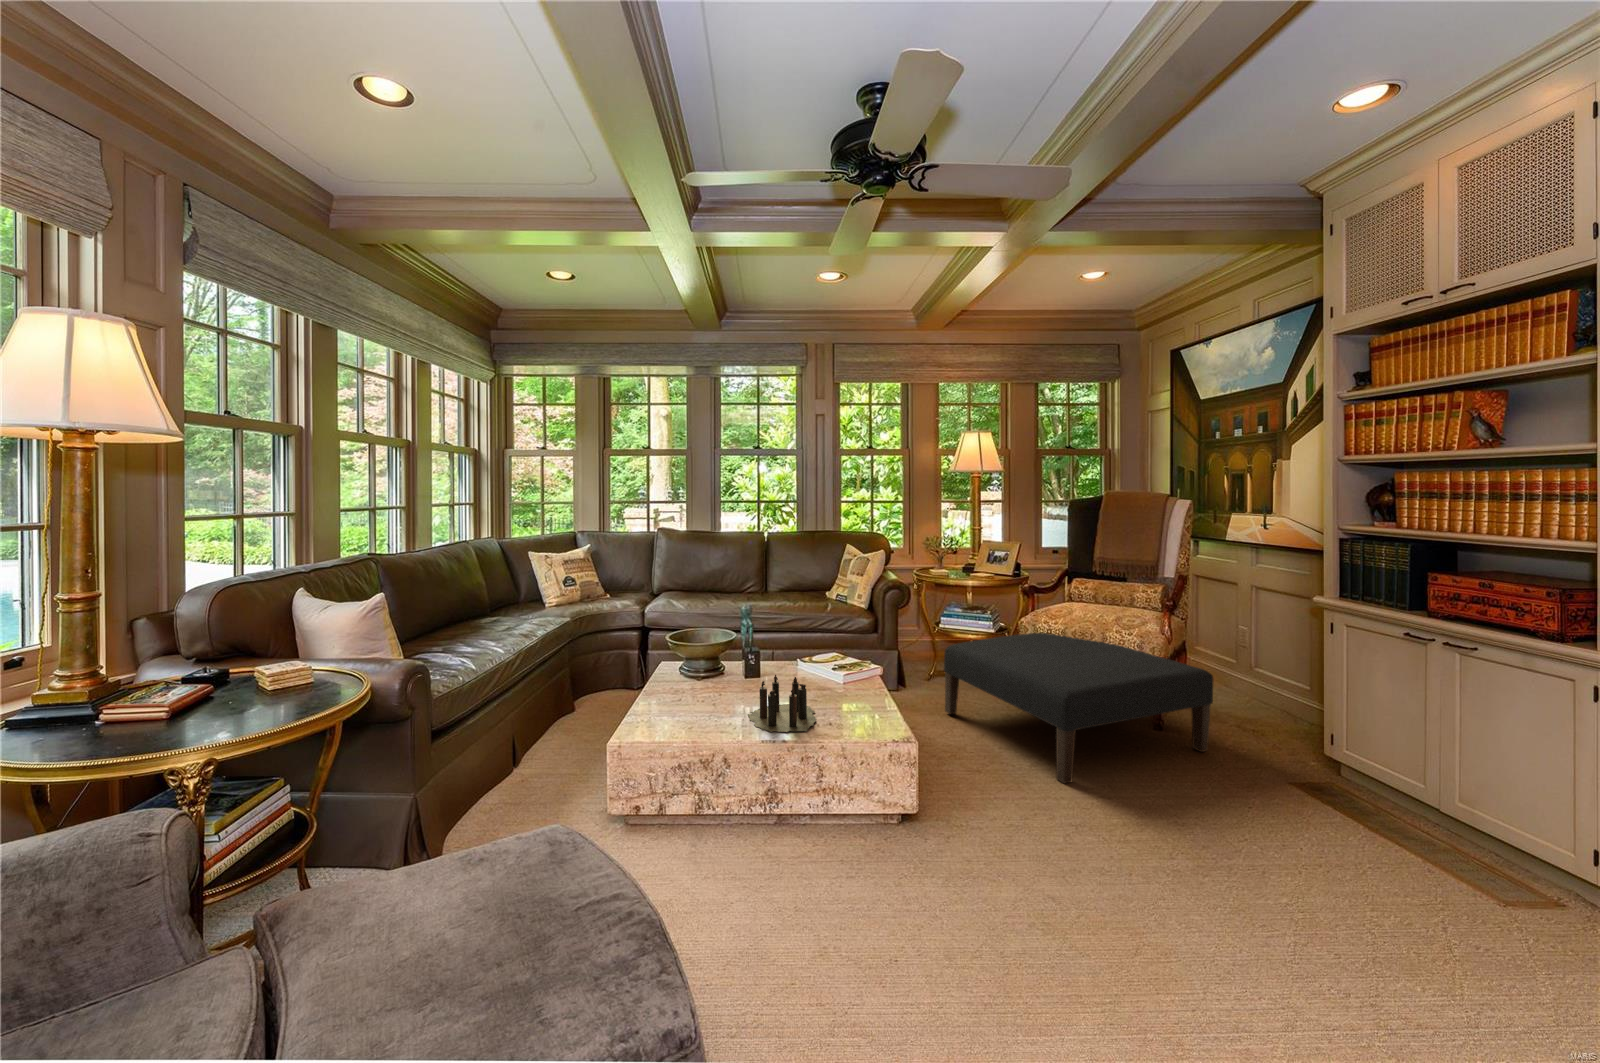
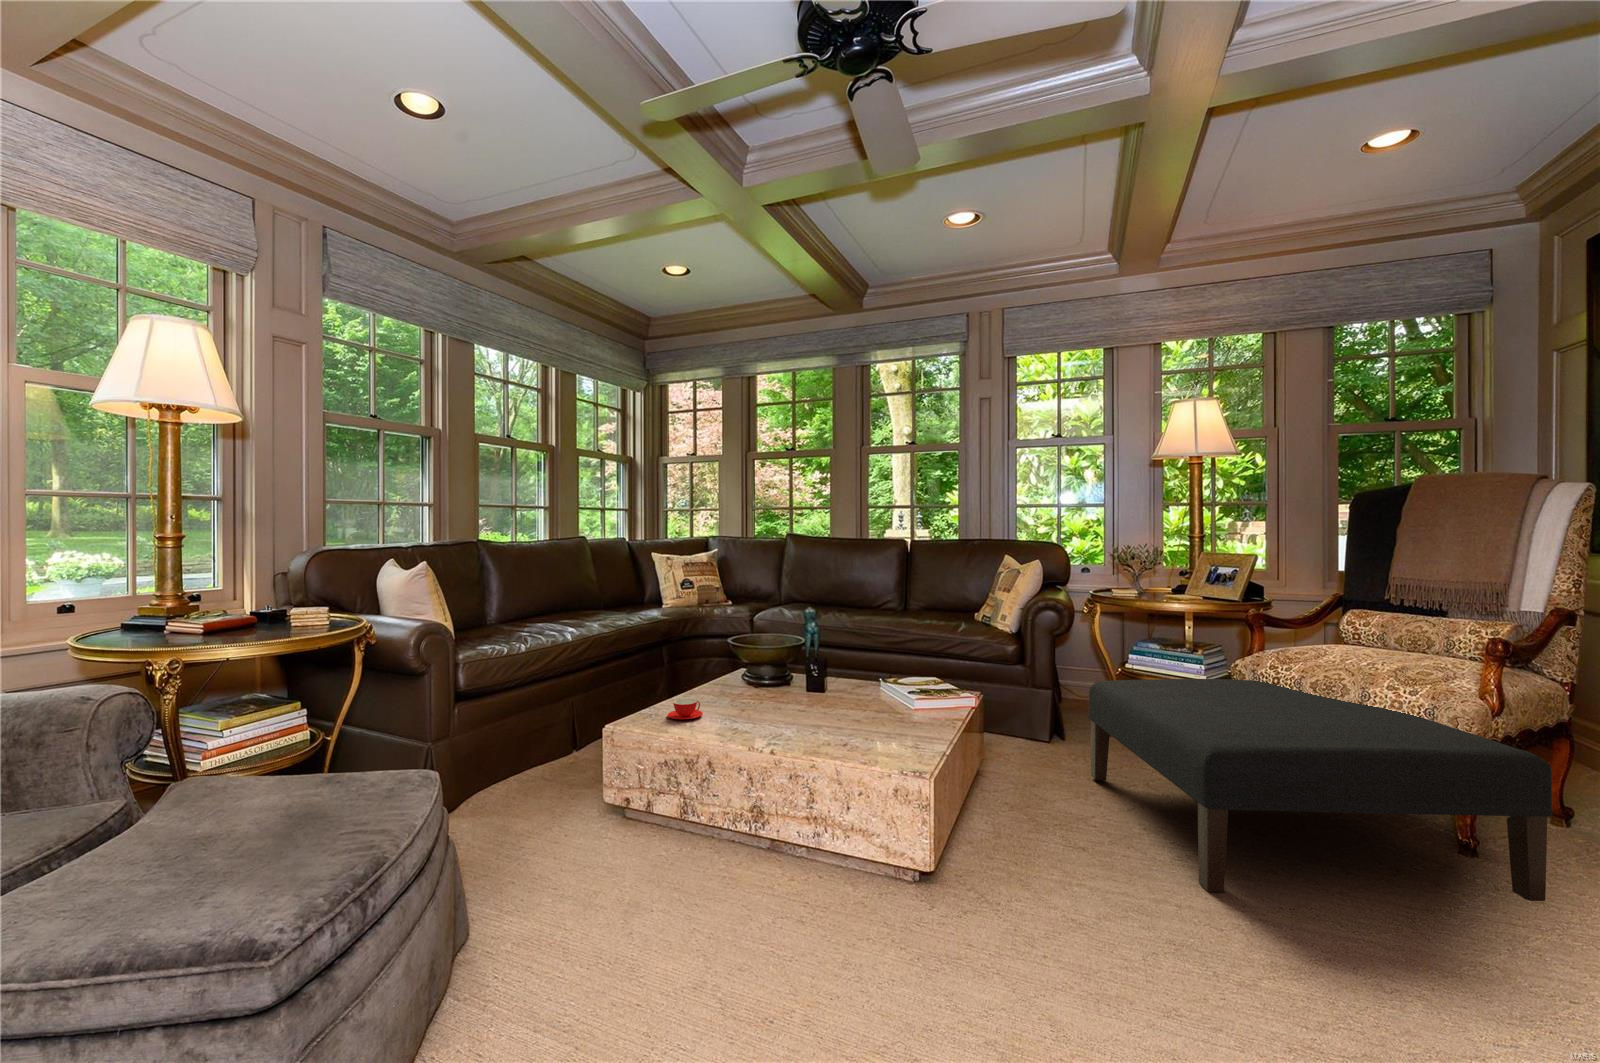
candle: present [748,675,816,732] -> none [744,676,848,743]
teacup: none [665,705,697,727] -> present [667,698,703,719]

